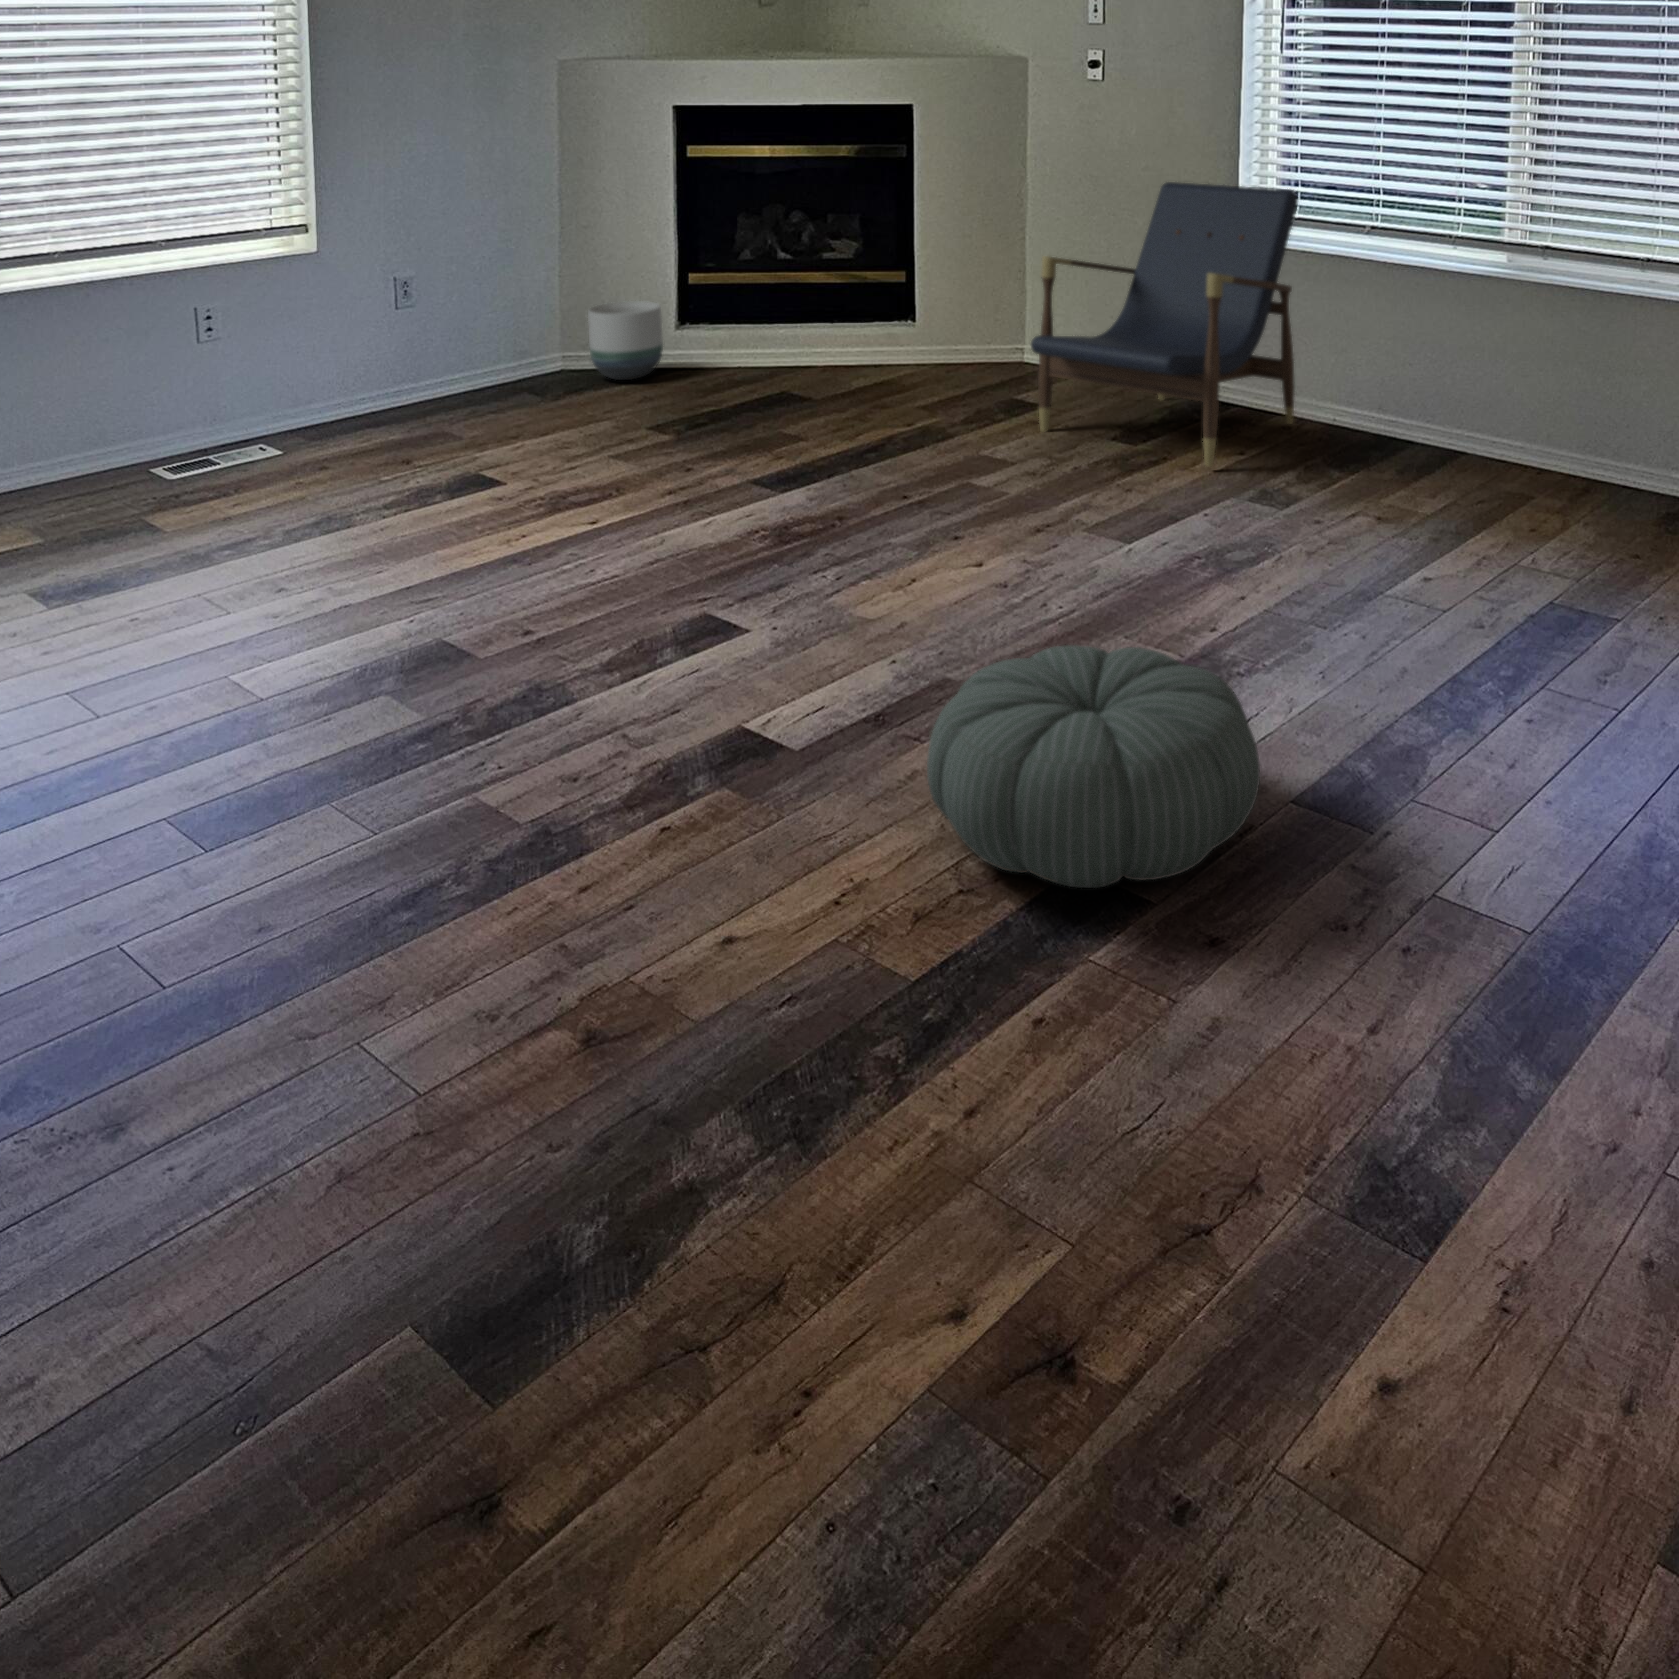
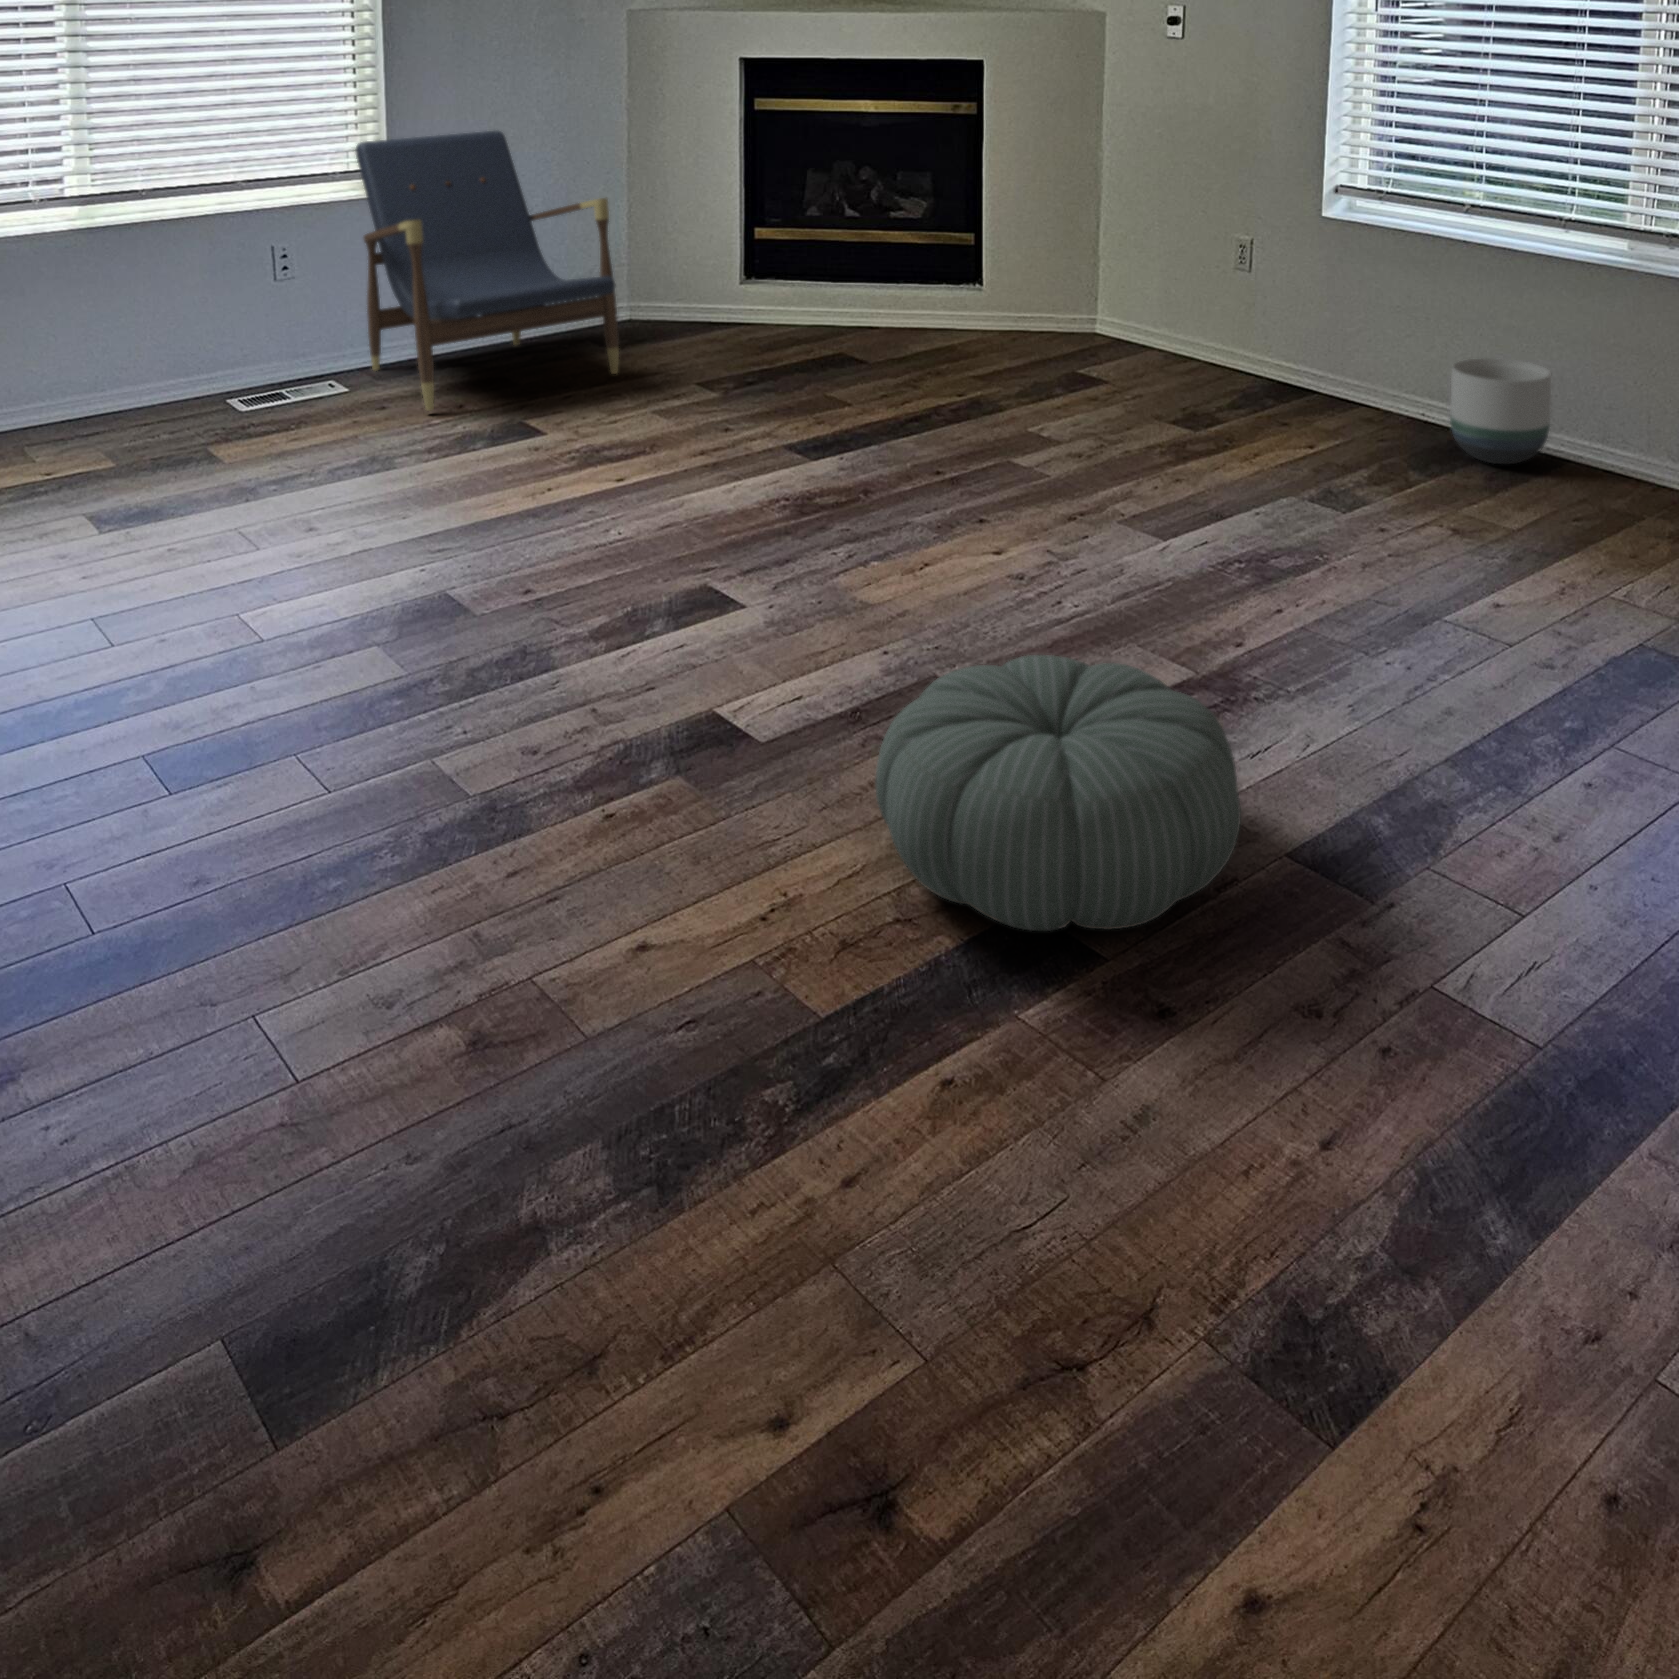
lounge chair: present [1031,182,1298,467] -> present [356,131,619,411]
planter: present [588,301,663,380] -> present [1450,358,1551,464]

